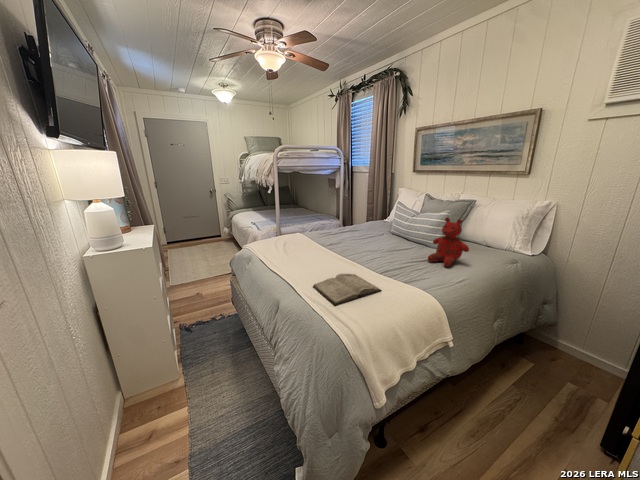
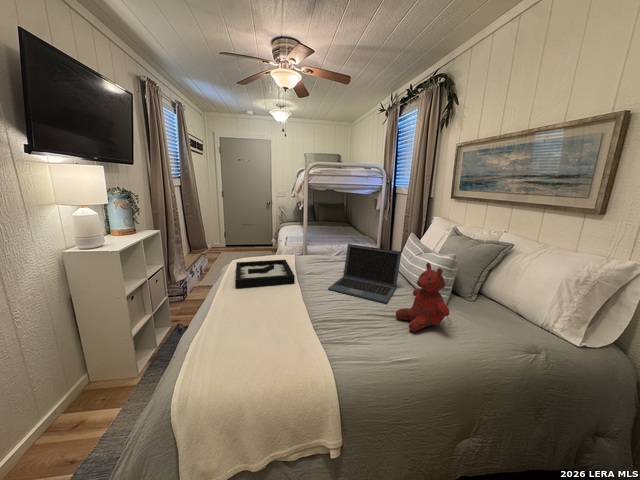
laptop: none [360,215,412,255] -> present [328,244,401,303]
decorative tray: none [262,237,329,265] -> present [236,260,295,288]
diary: present [313,274,382,305] -> none [214,310,288,348]

